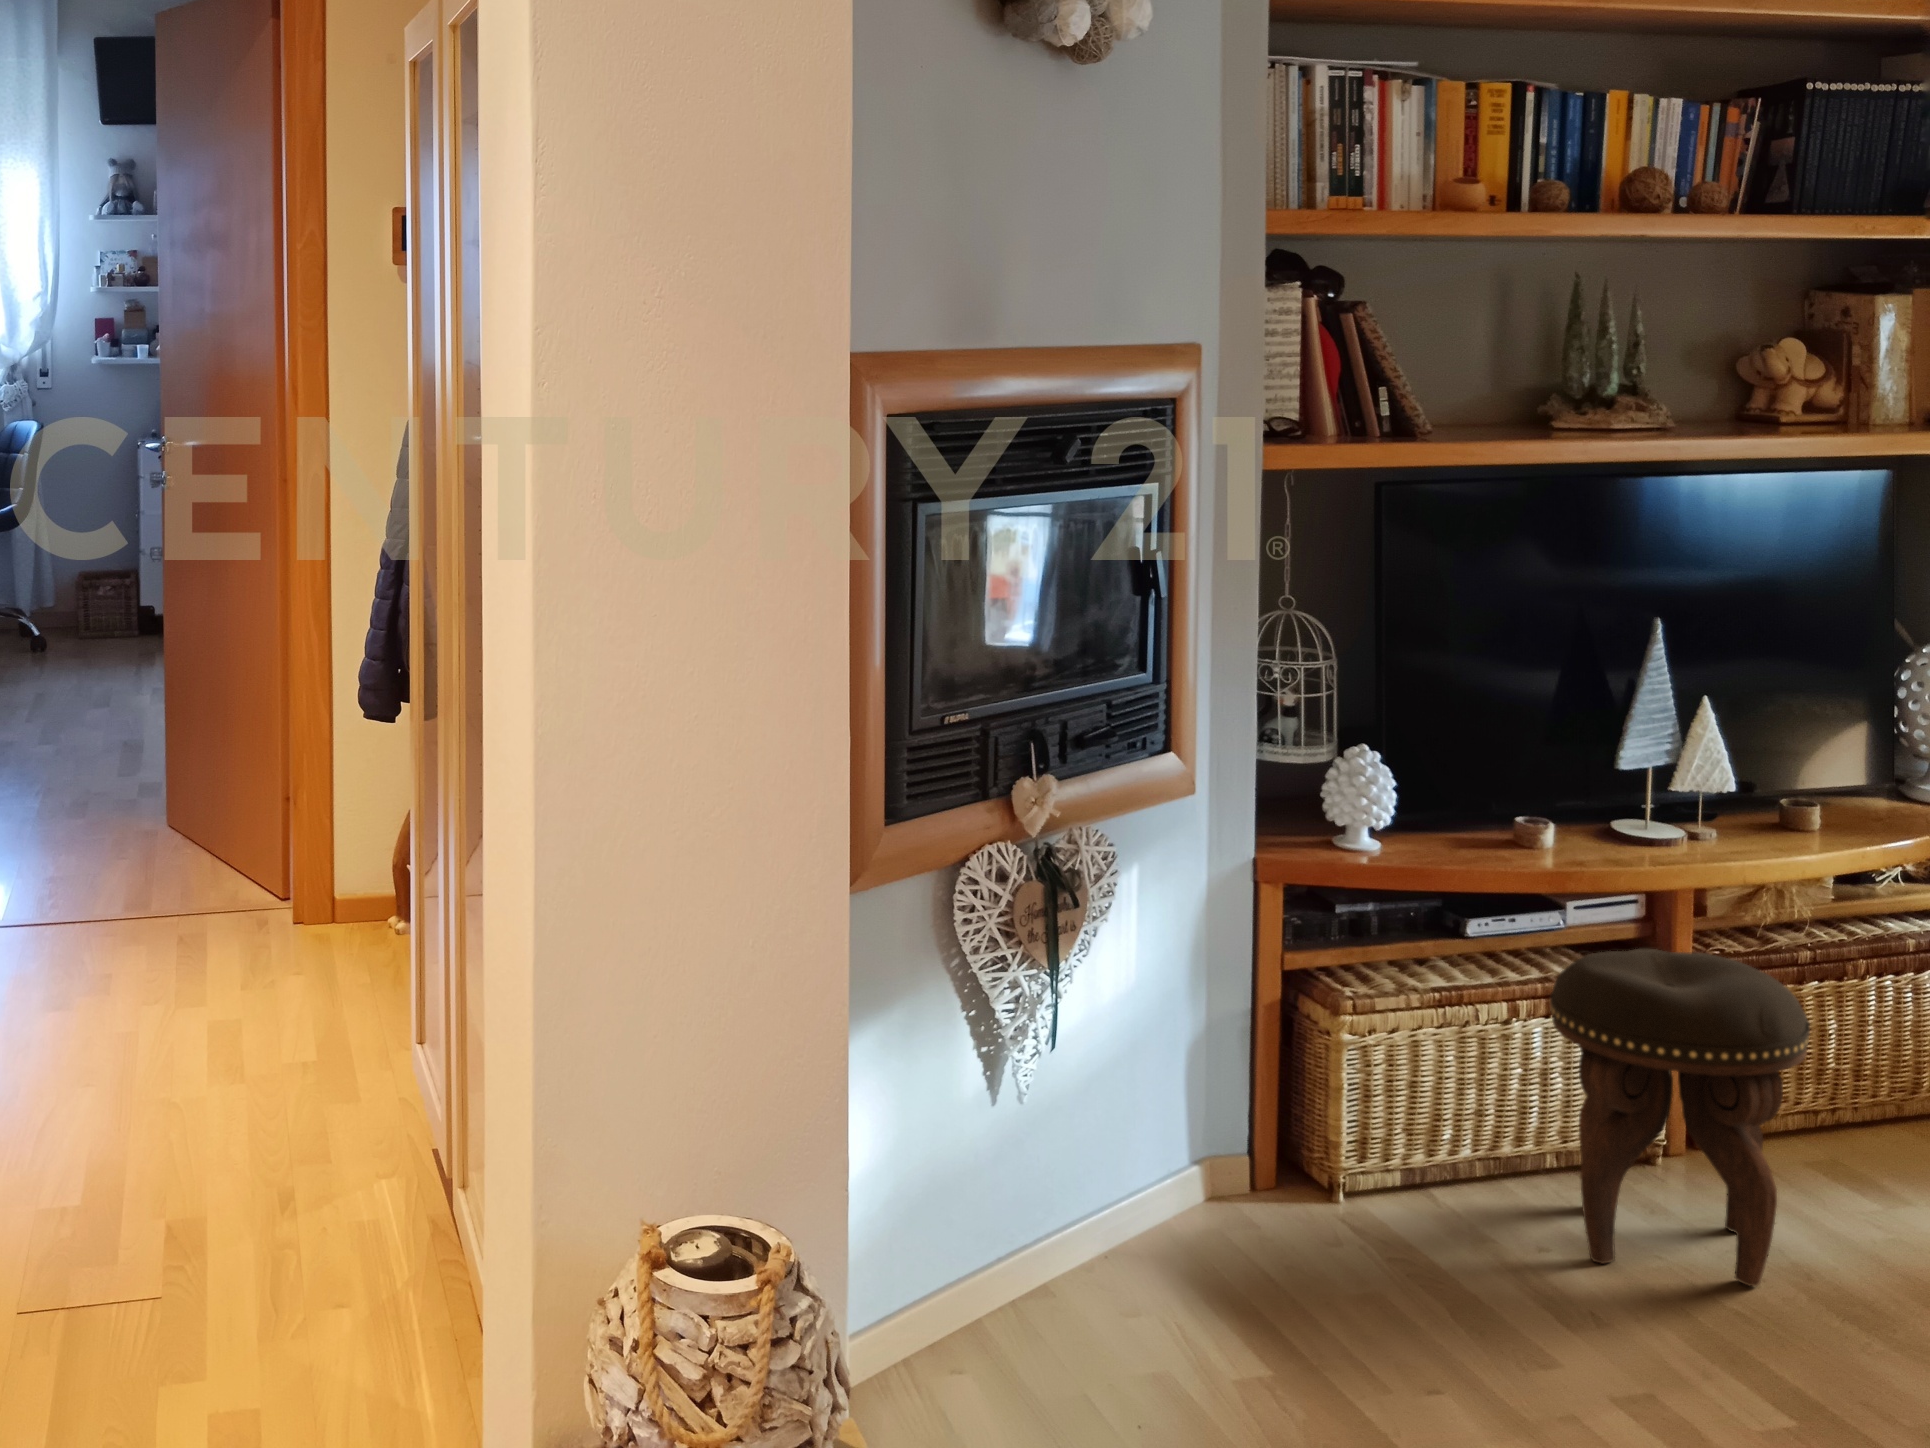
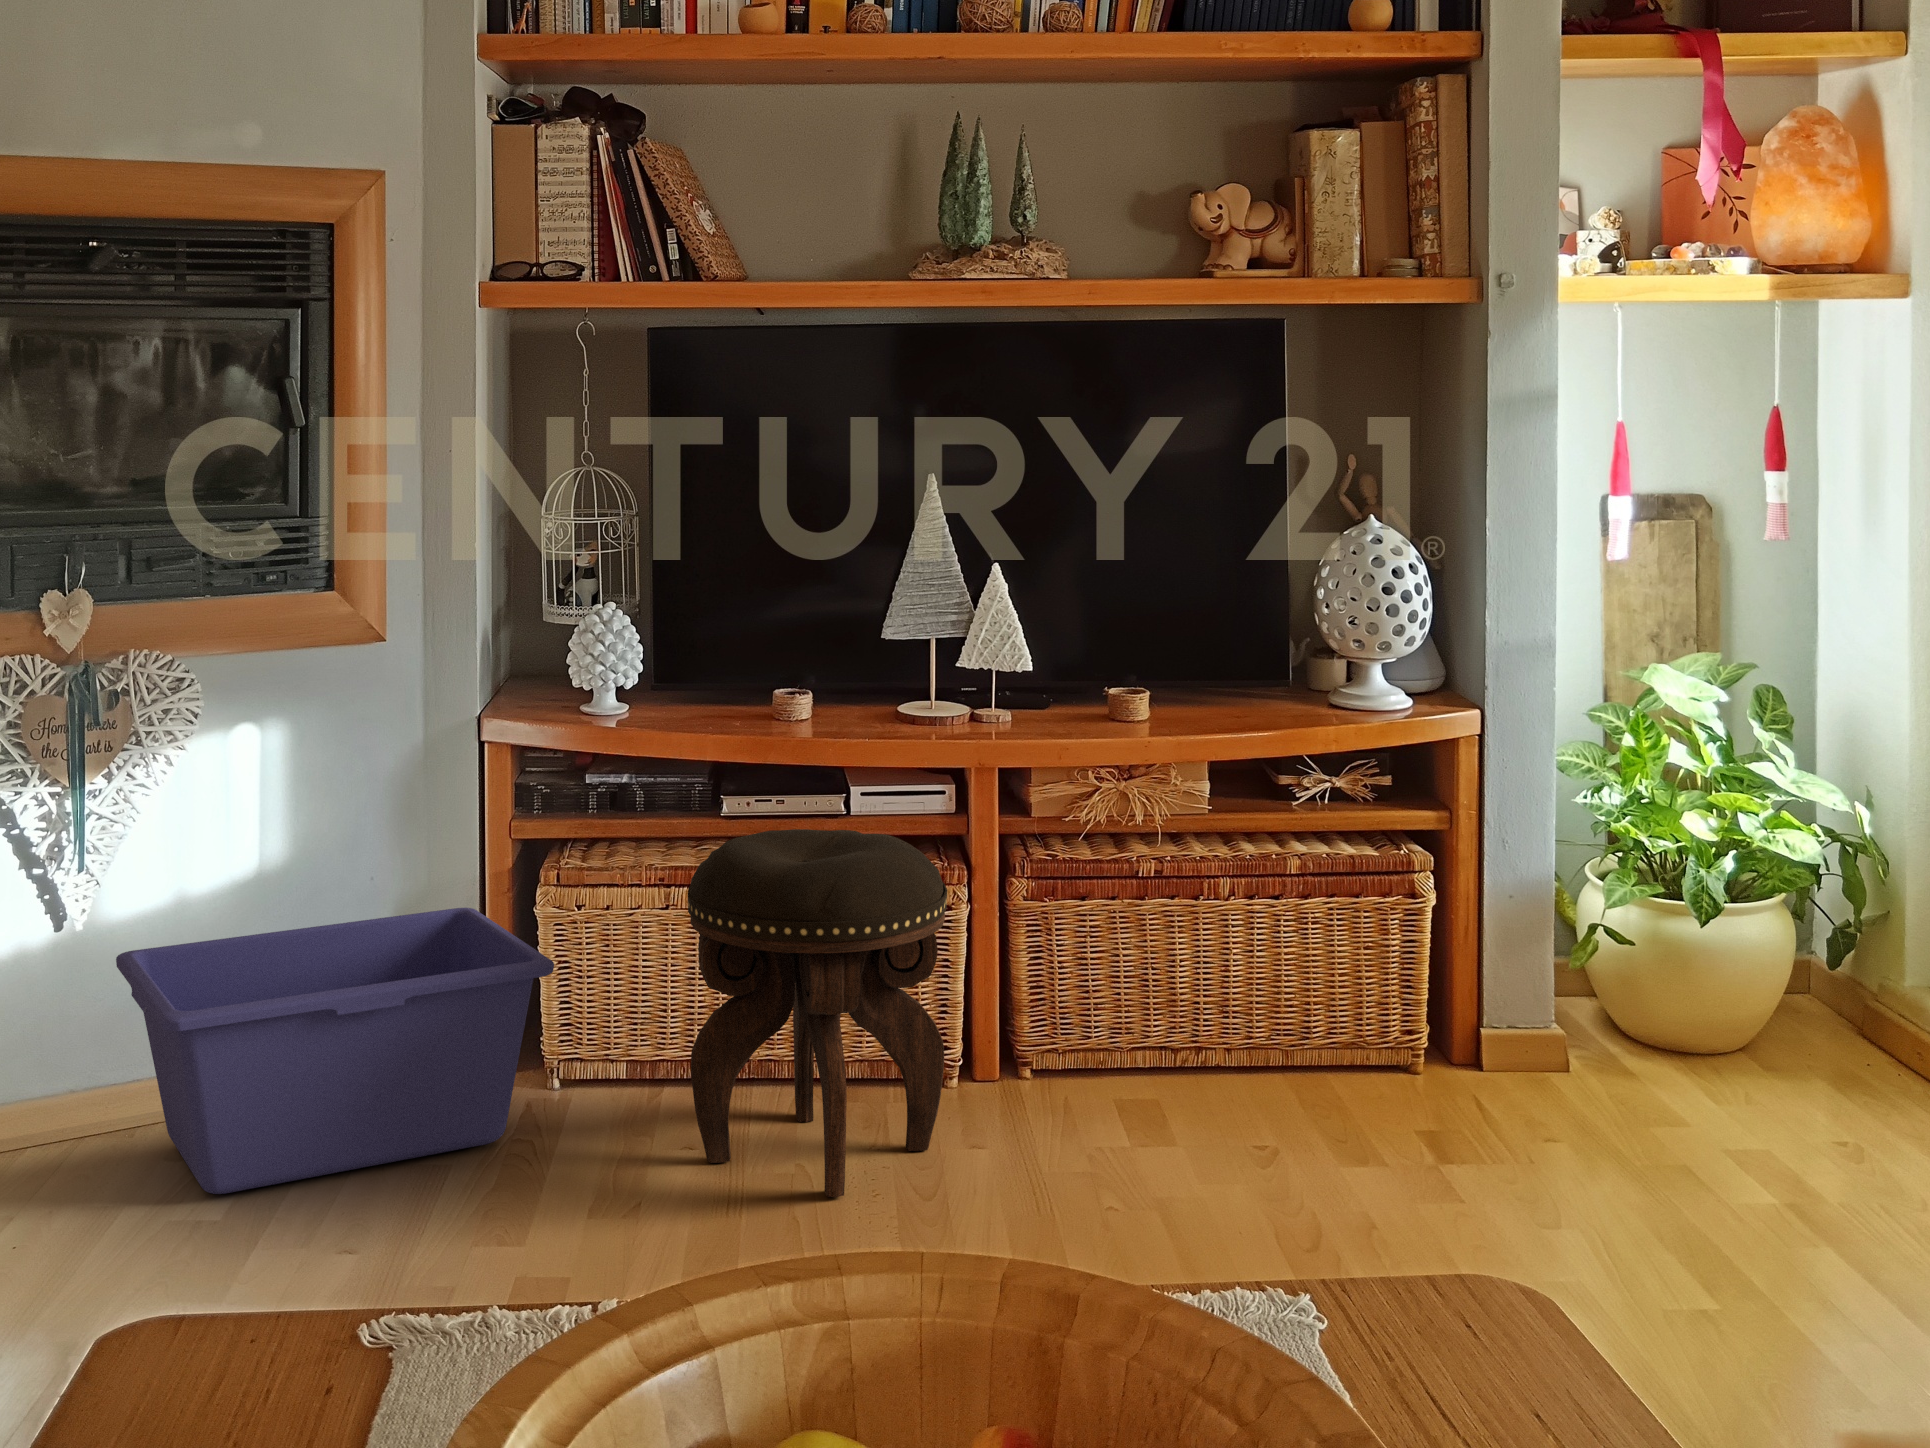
storage bin: none [1058,1040,1461,1348] -> present [116,908,554,1194]

